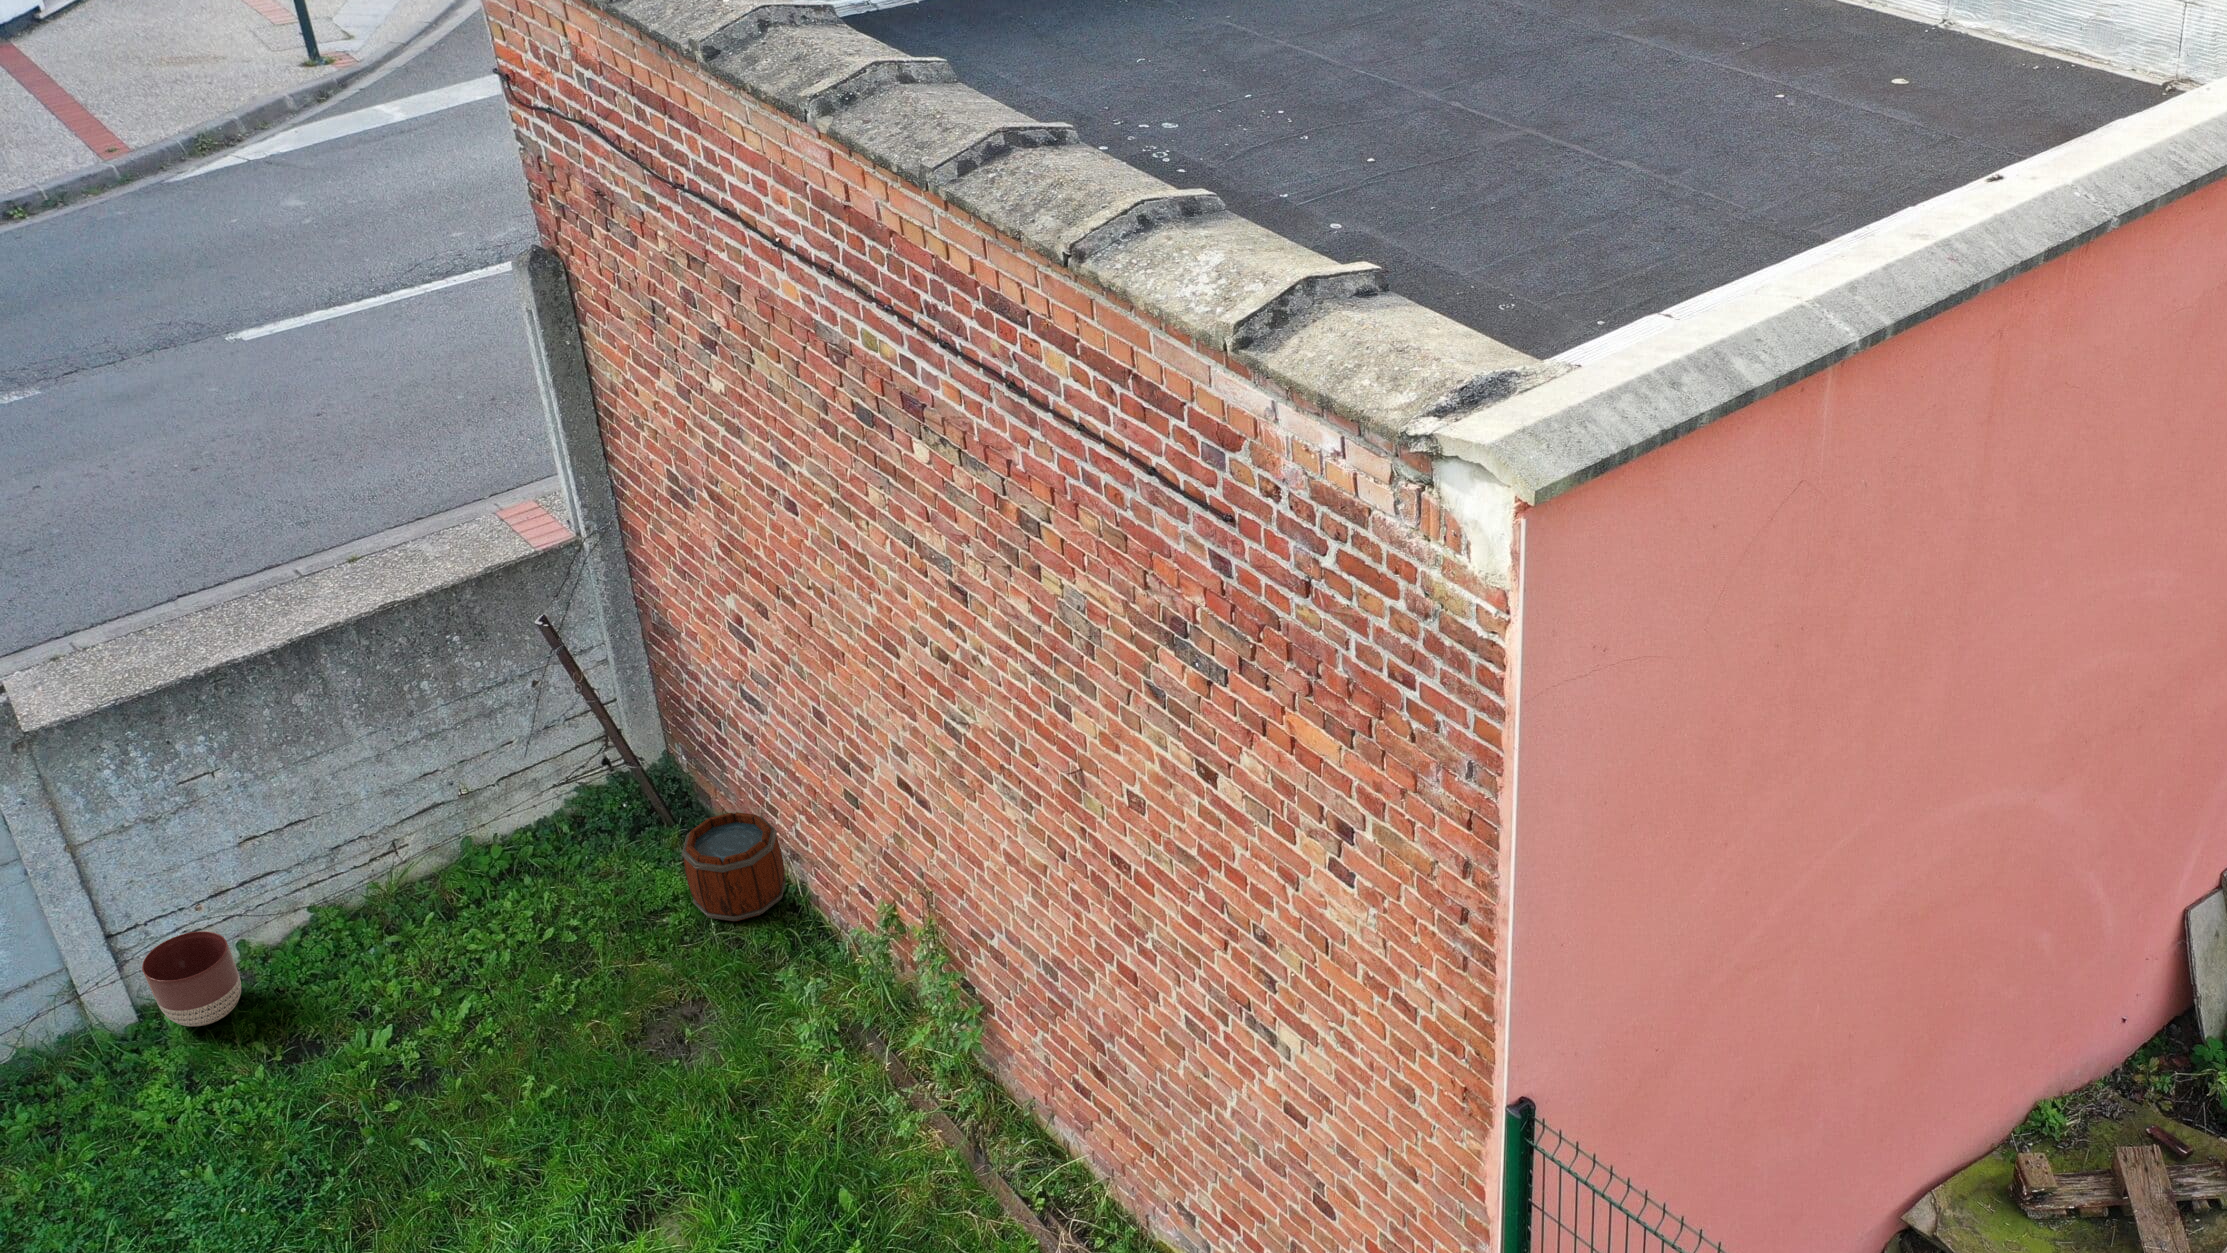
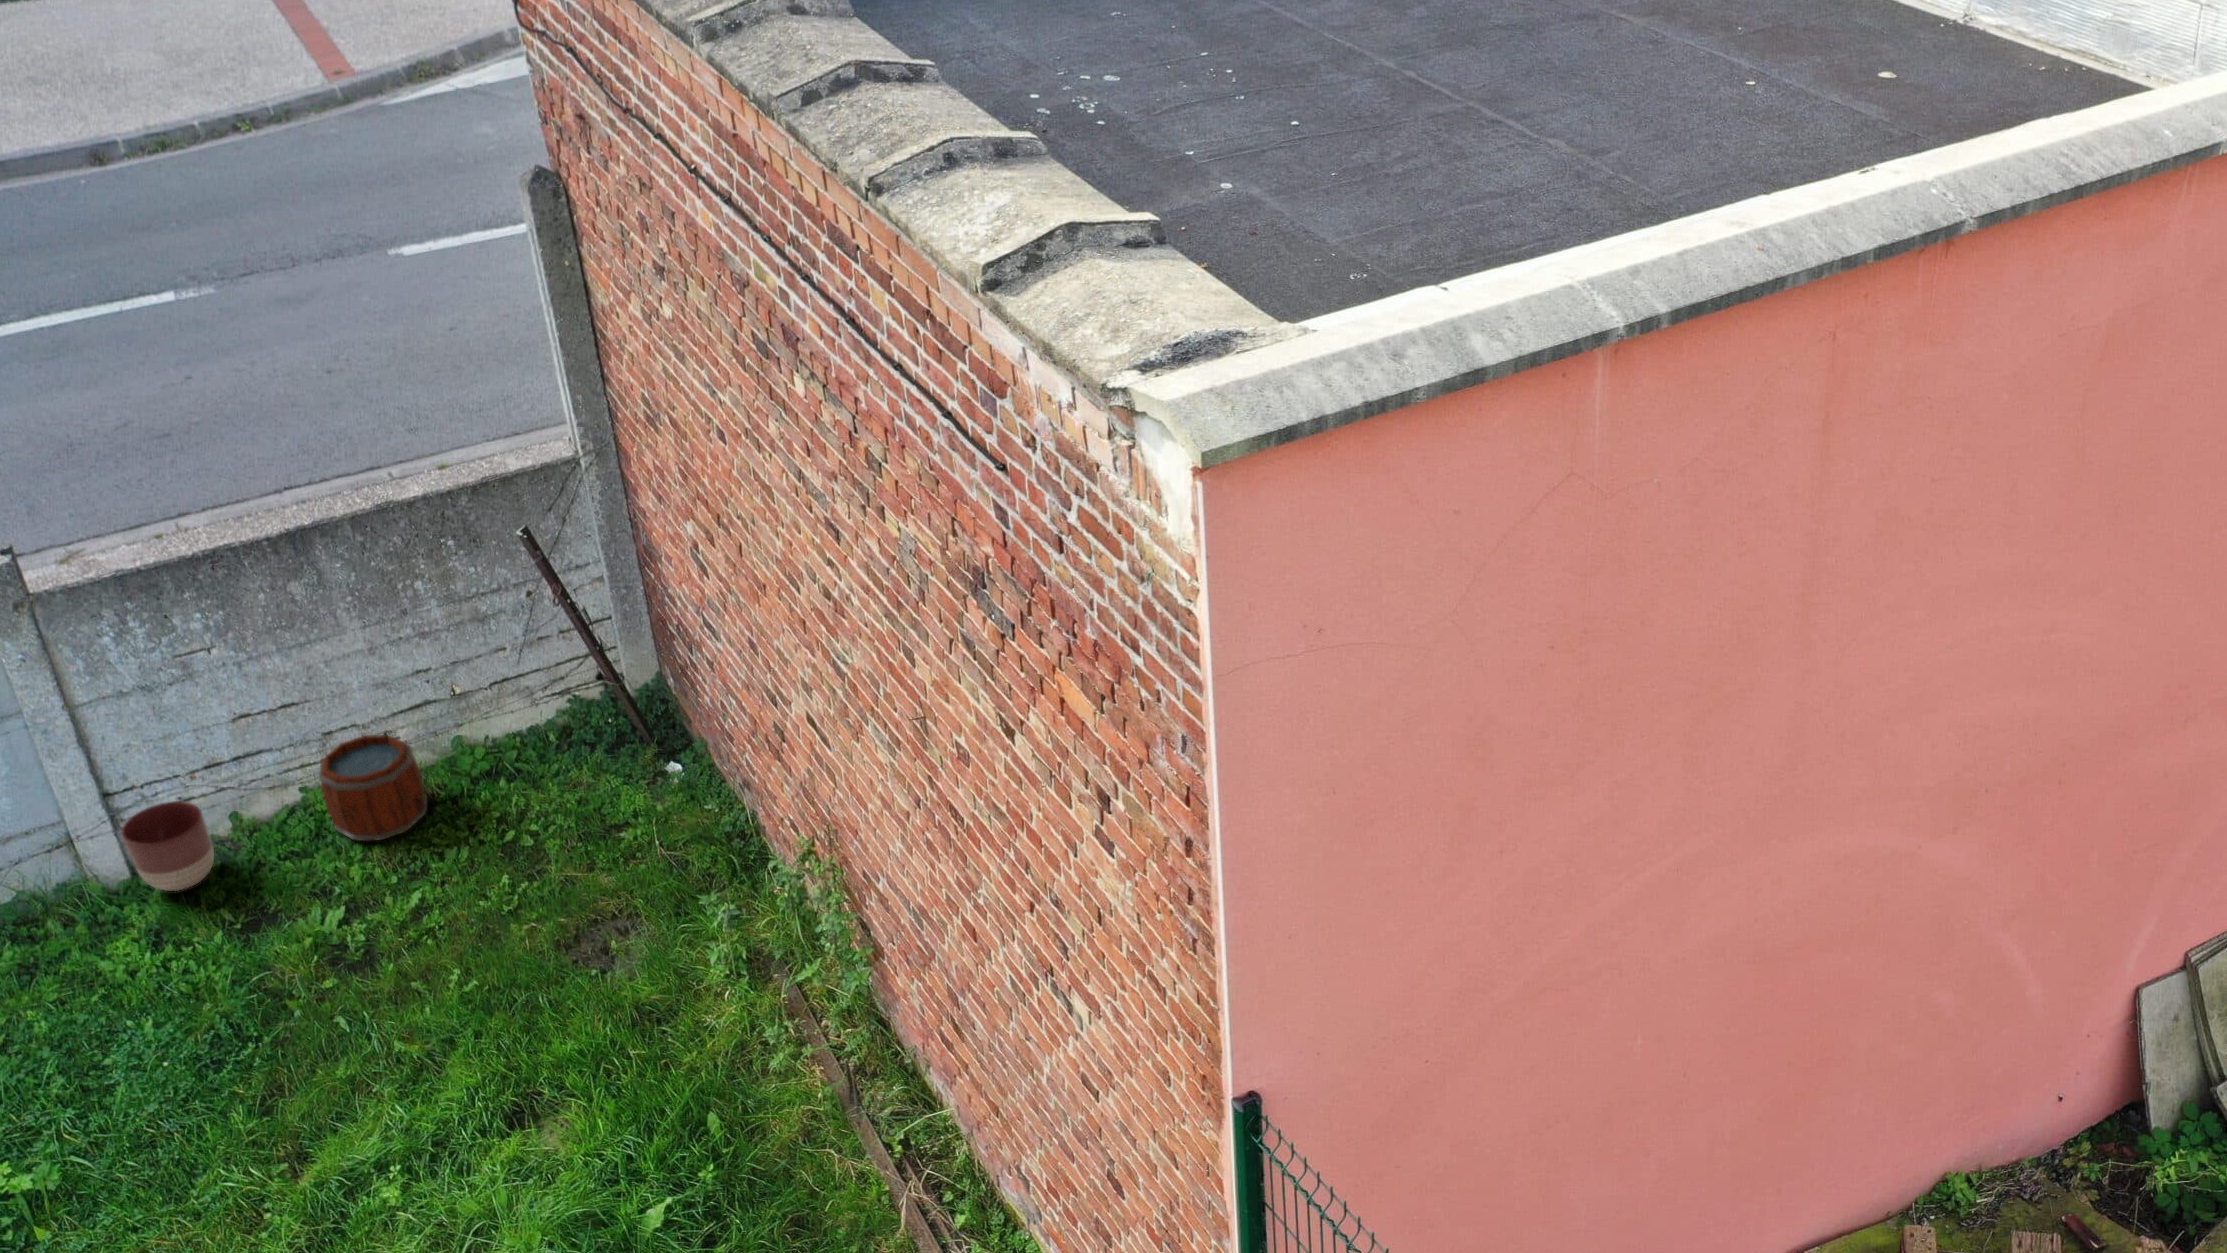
bucket: present [682,812,786,922] -> present [319,735,427,841]

